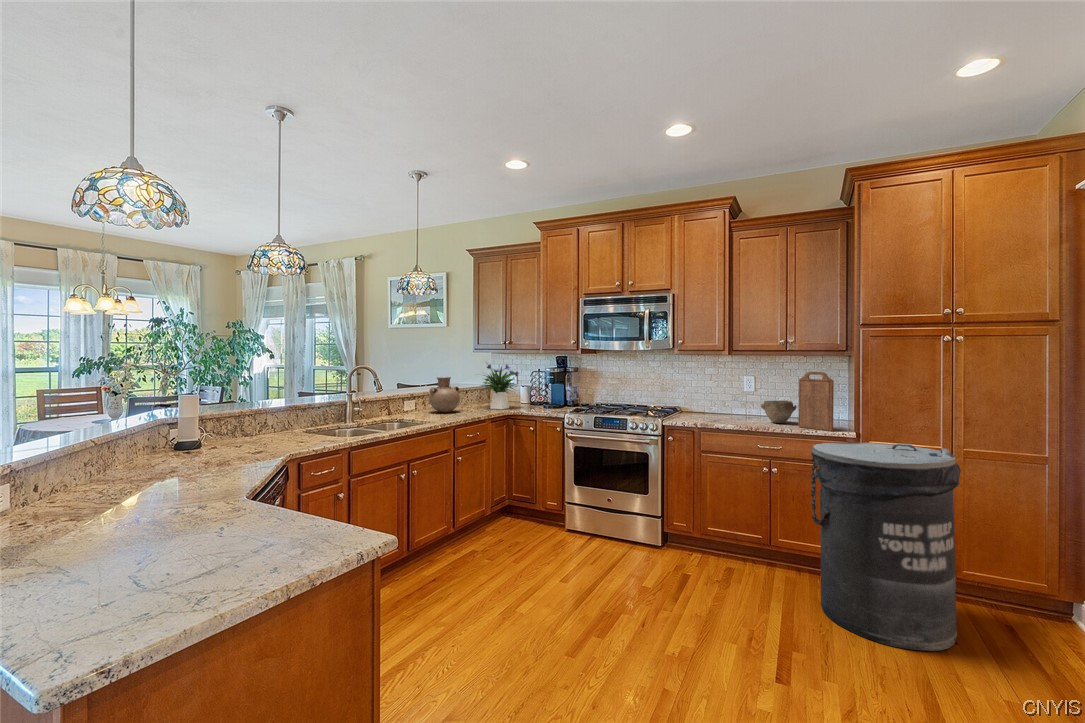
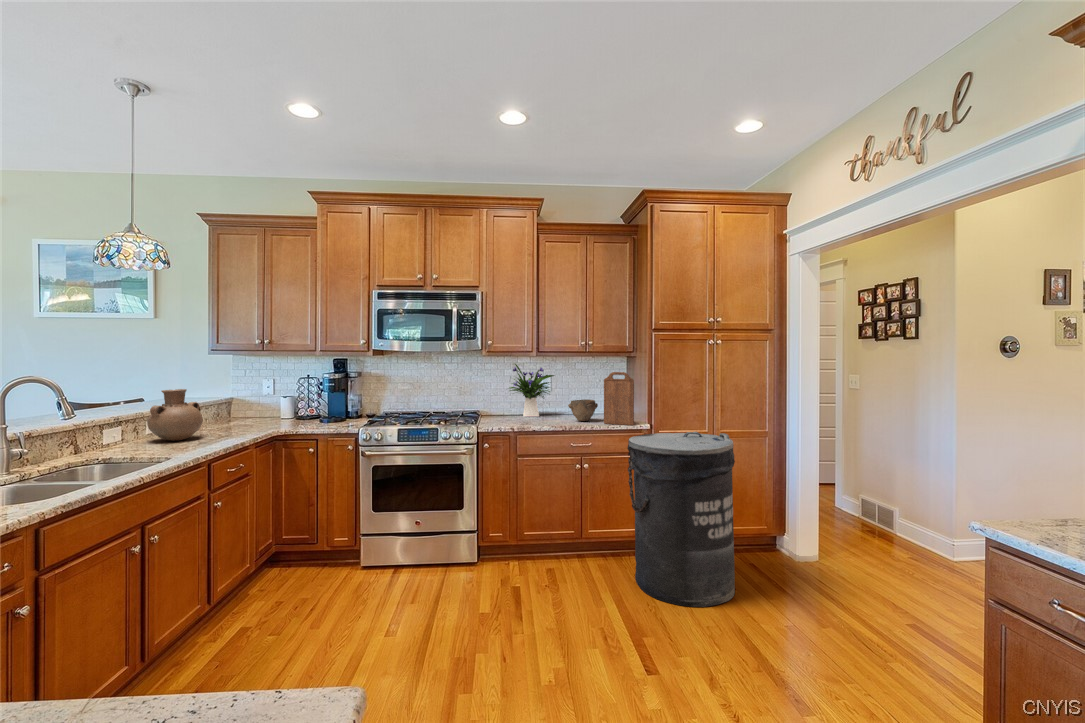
flower arrangement: present [483,364,519,409] -> present [509,364,554,417]

